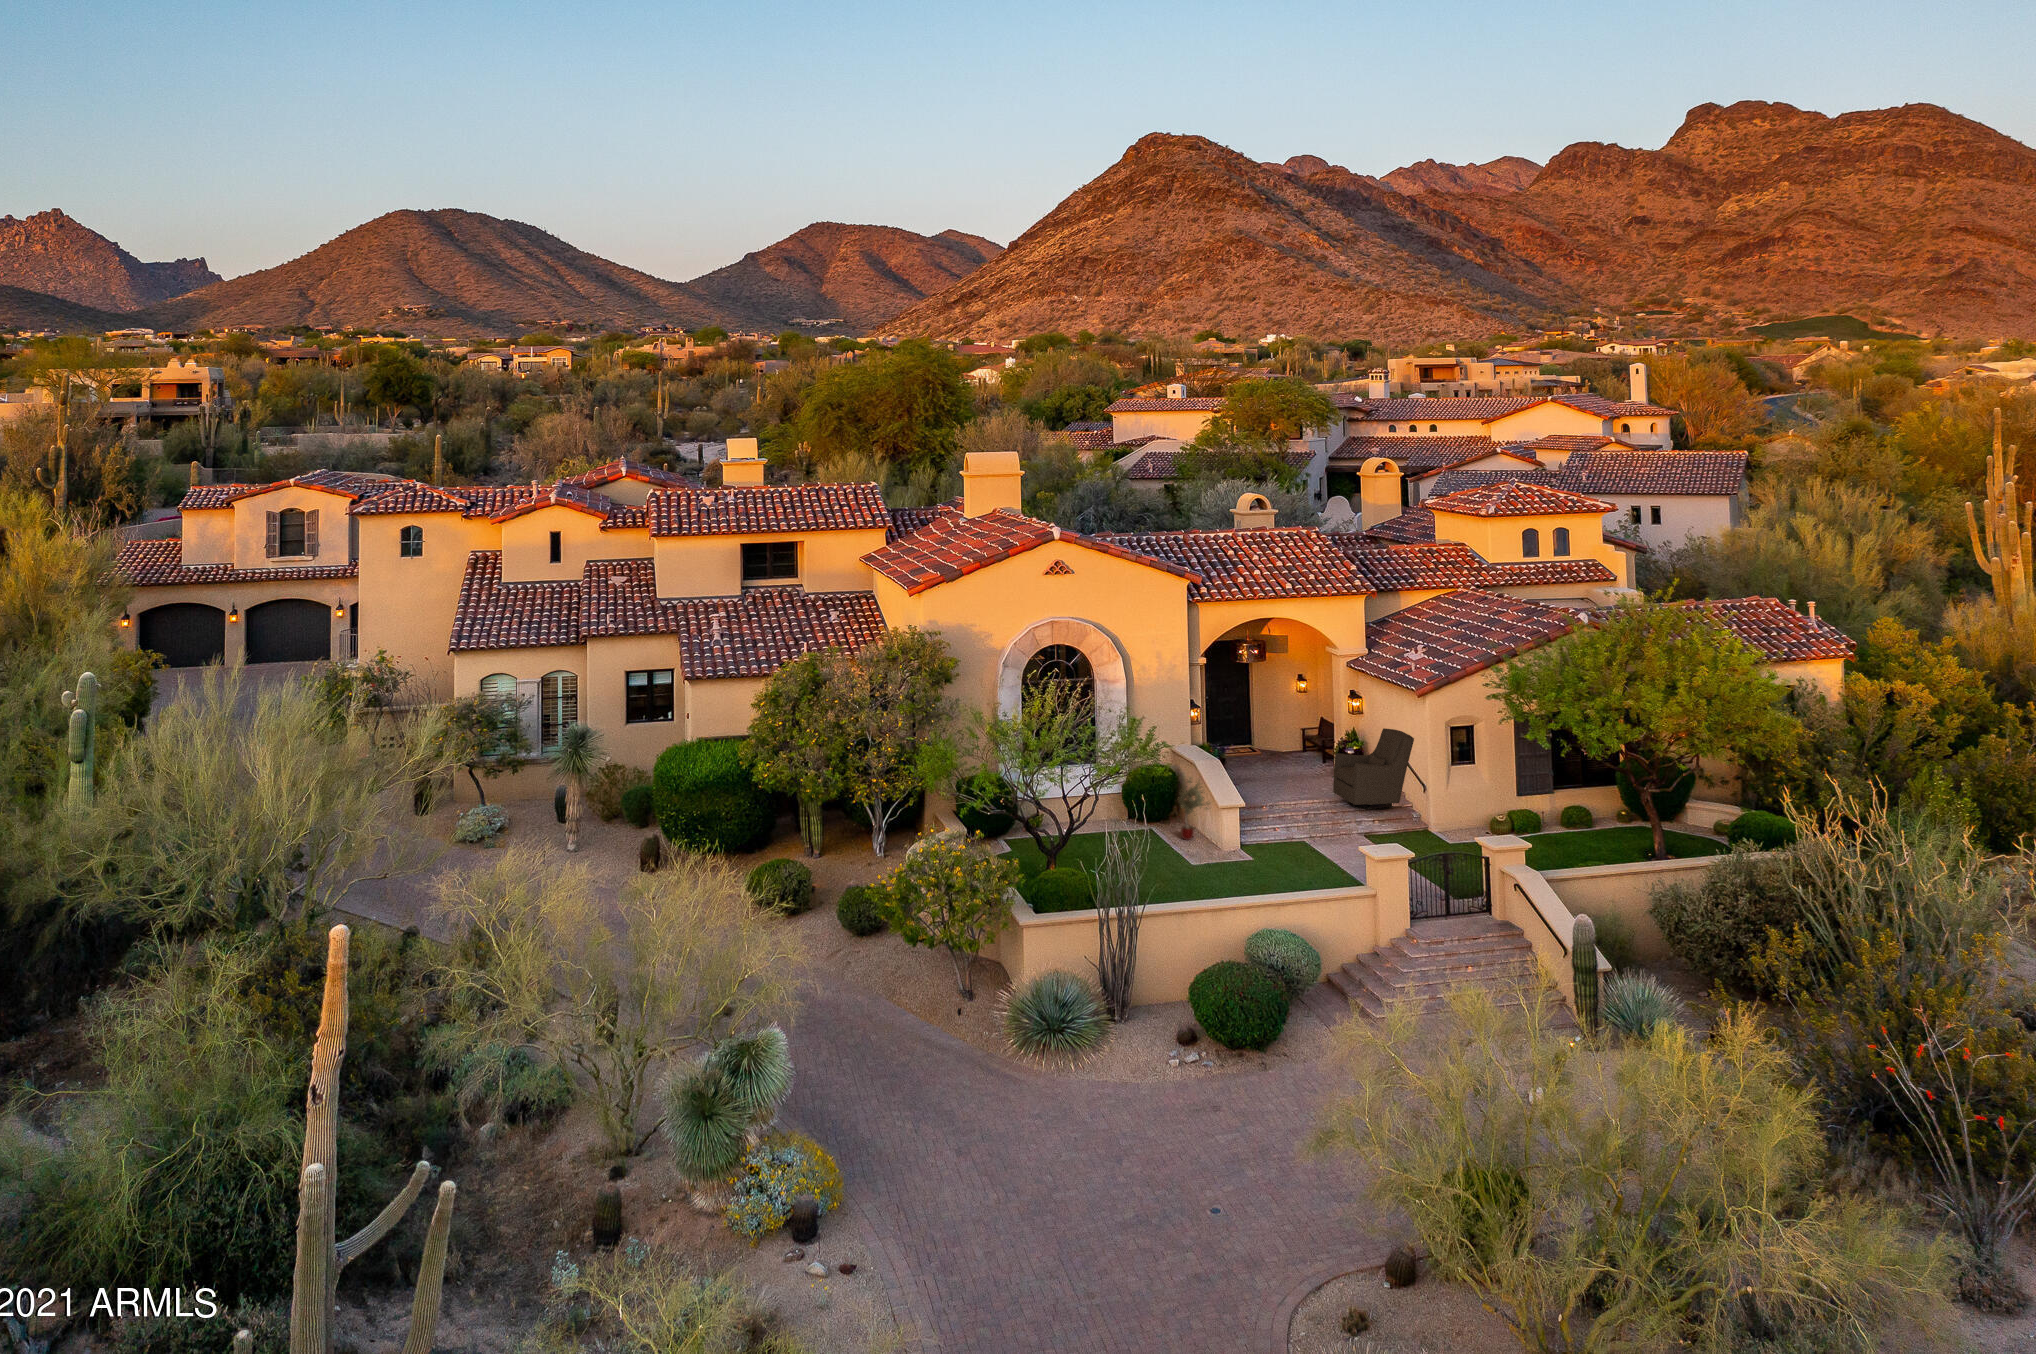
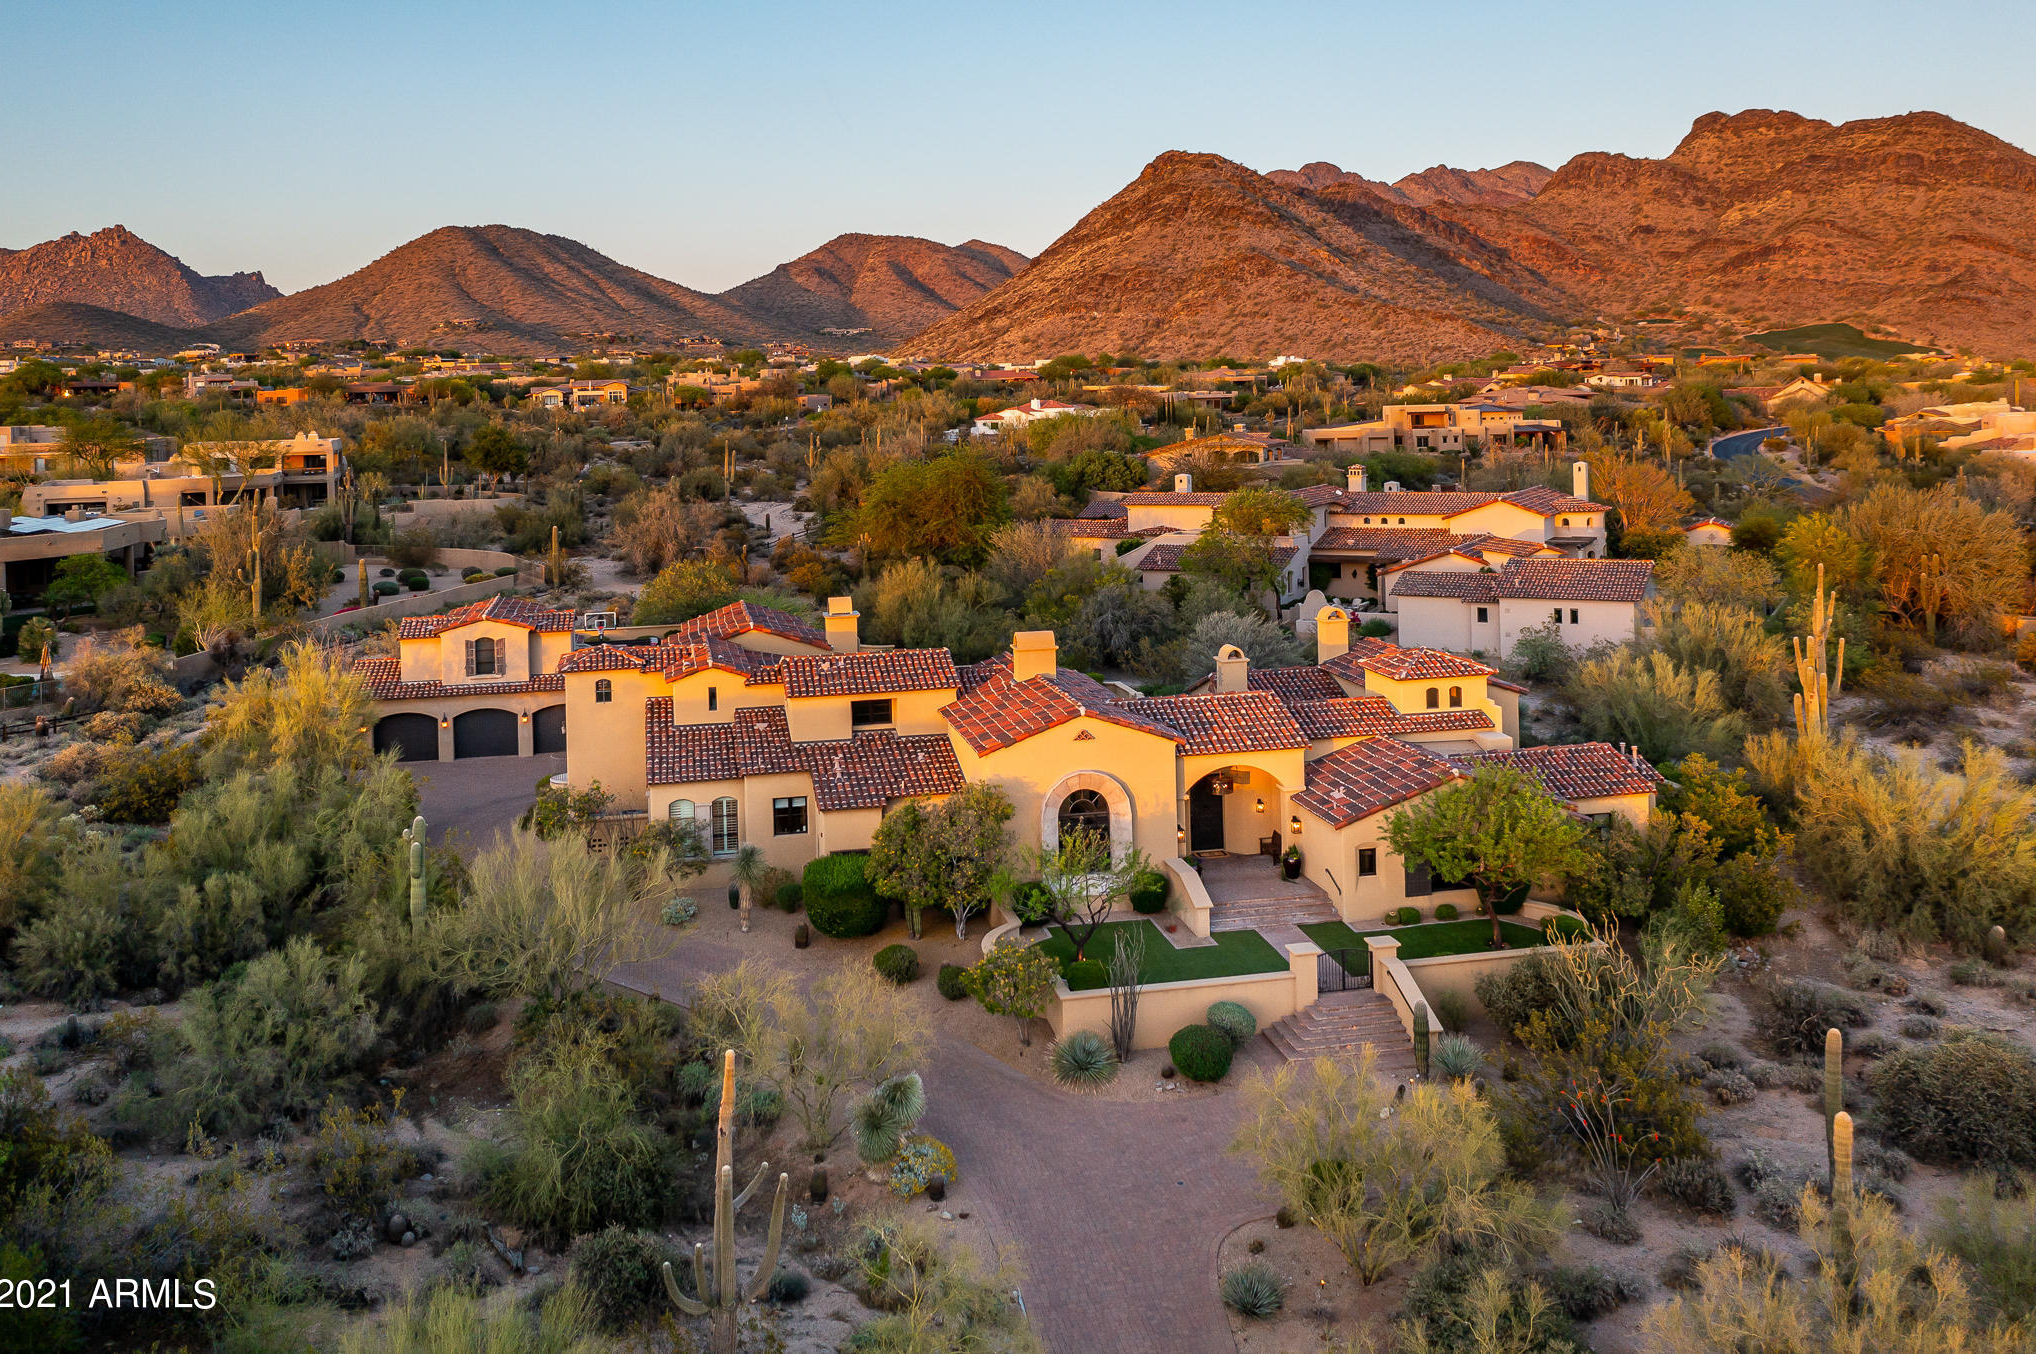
chair: present [1333,728,1414,810] -> none [1279,848,1335,907]

